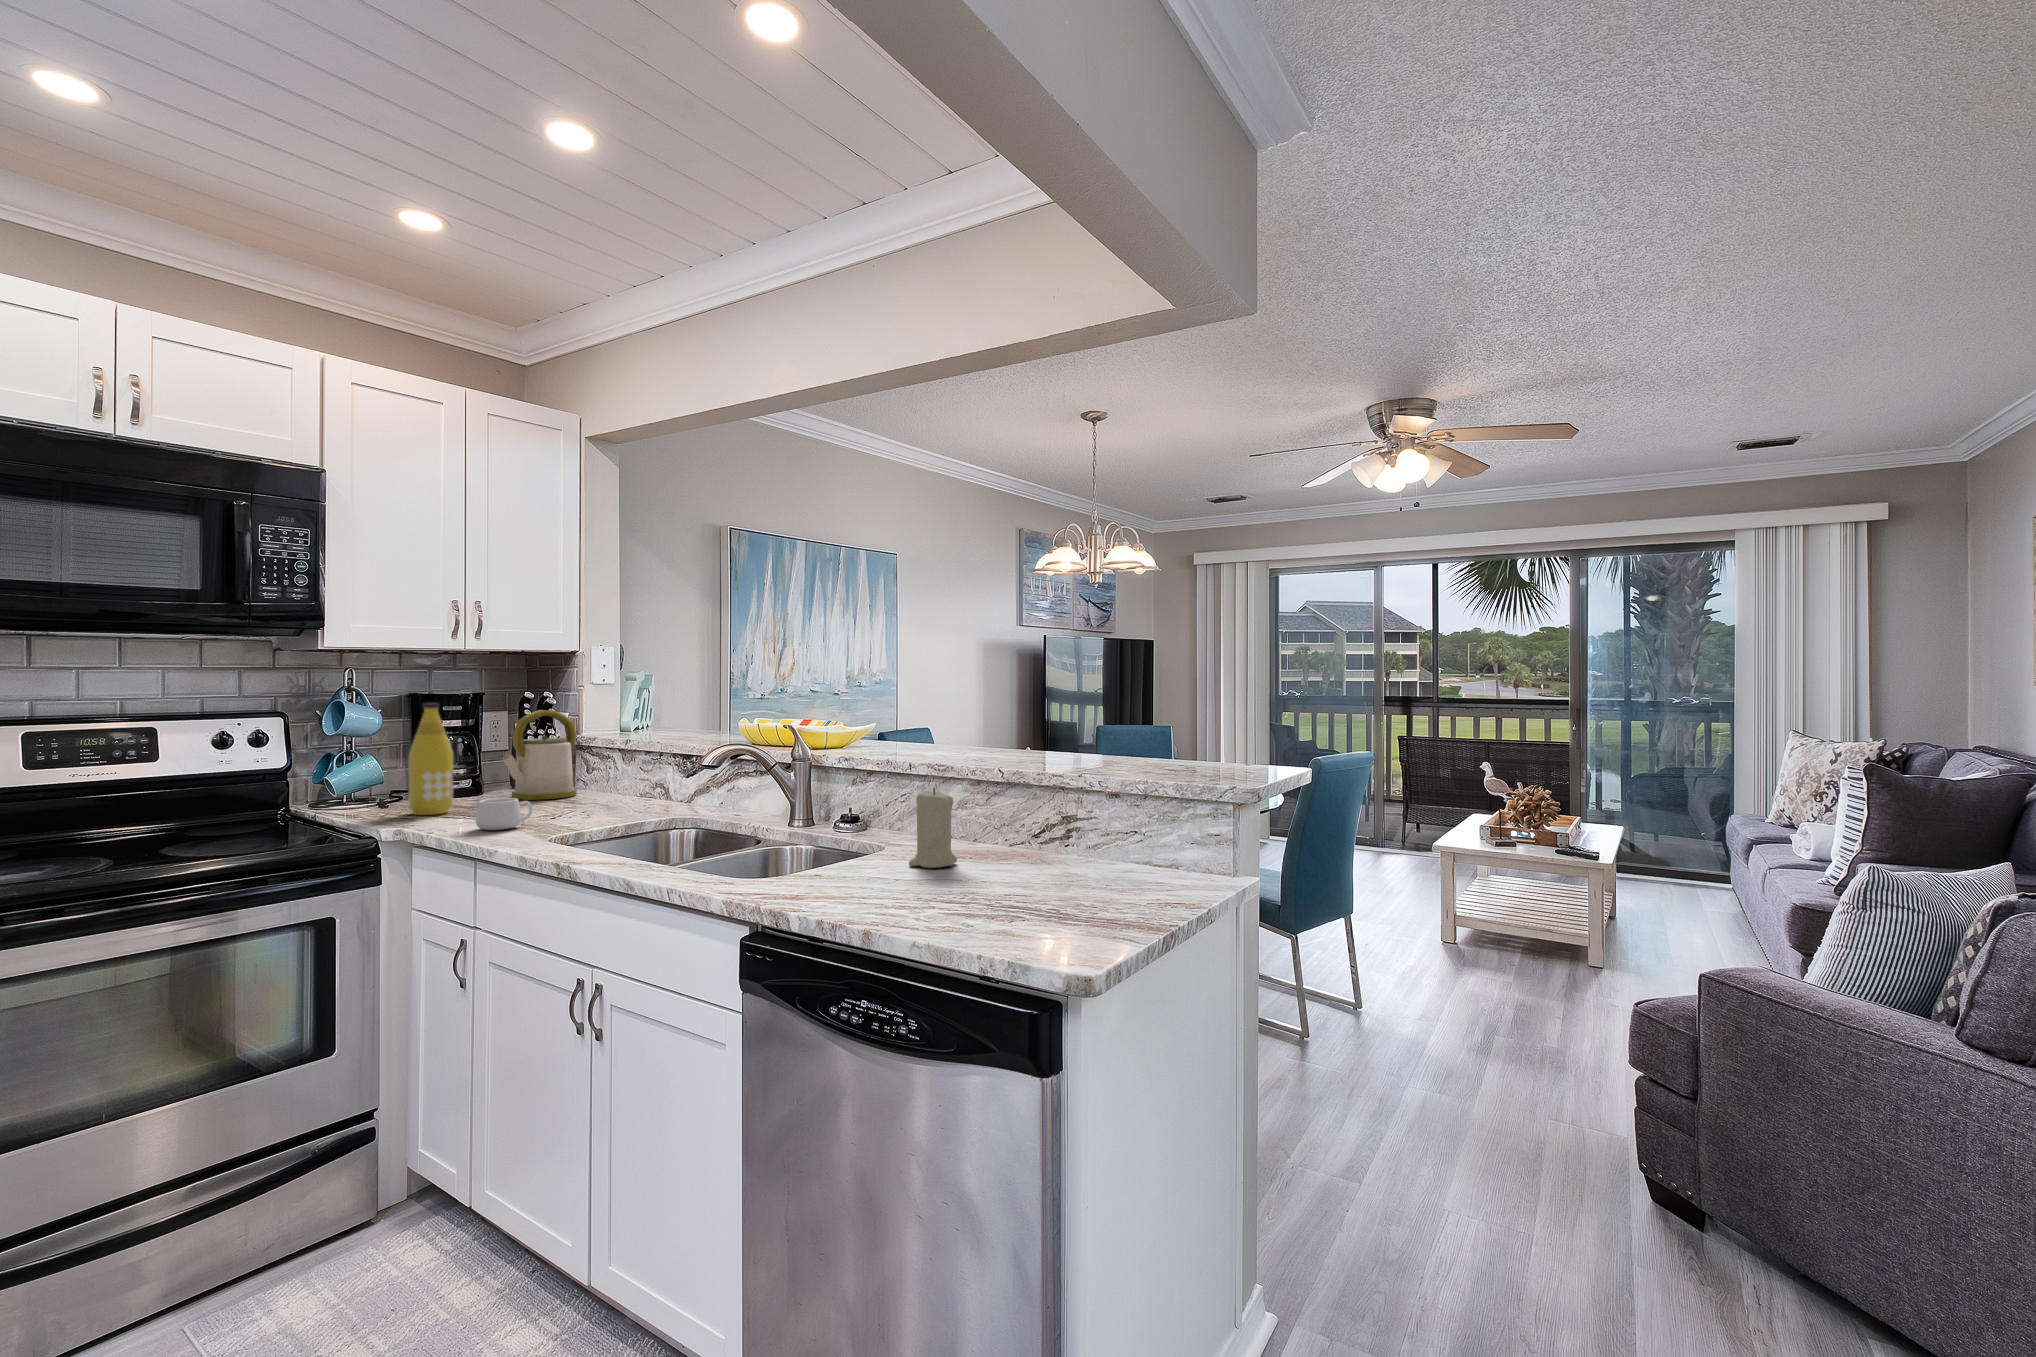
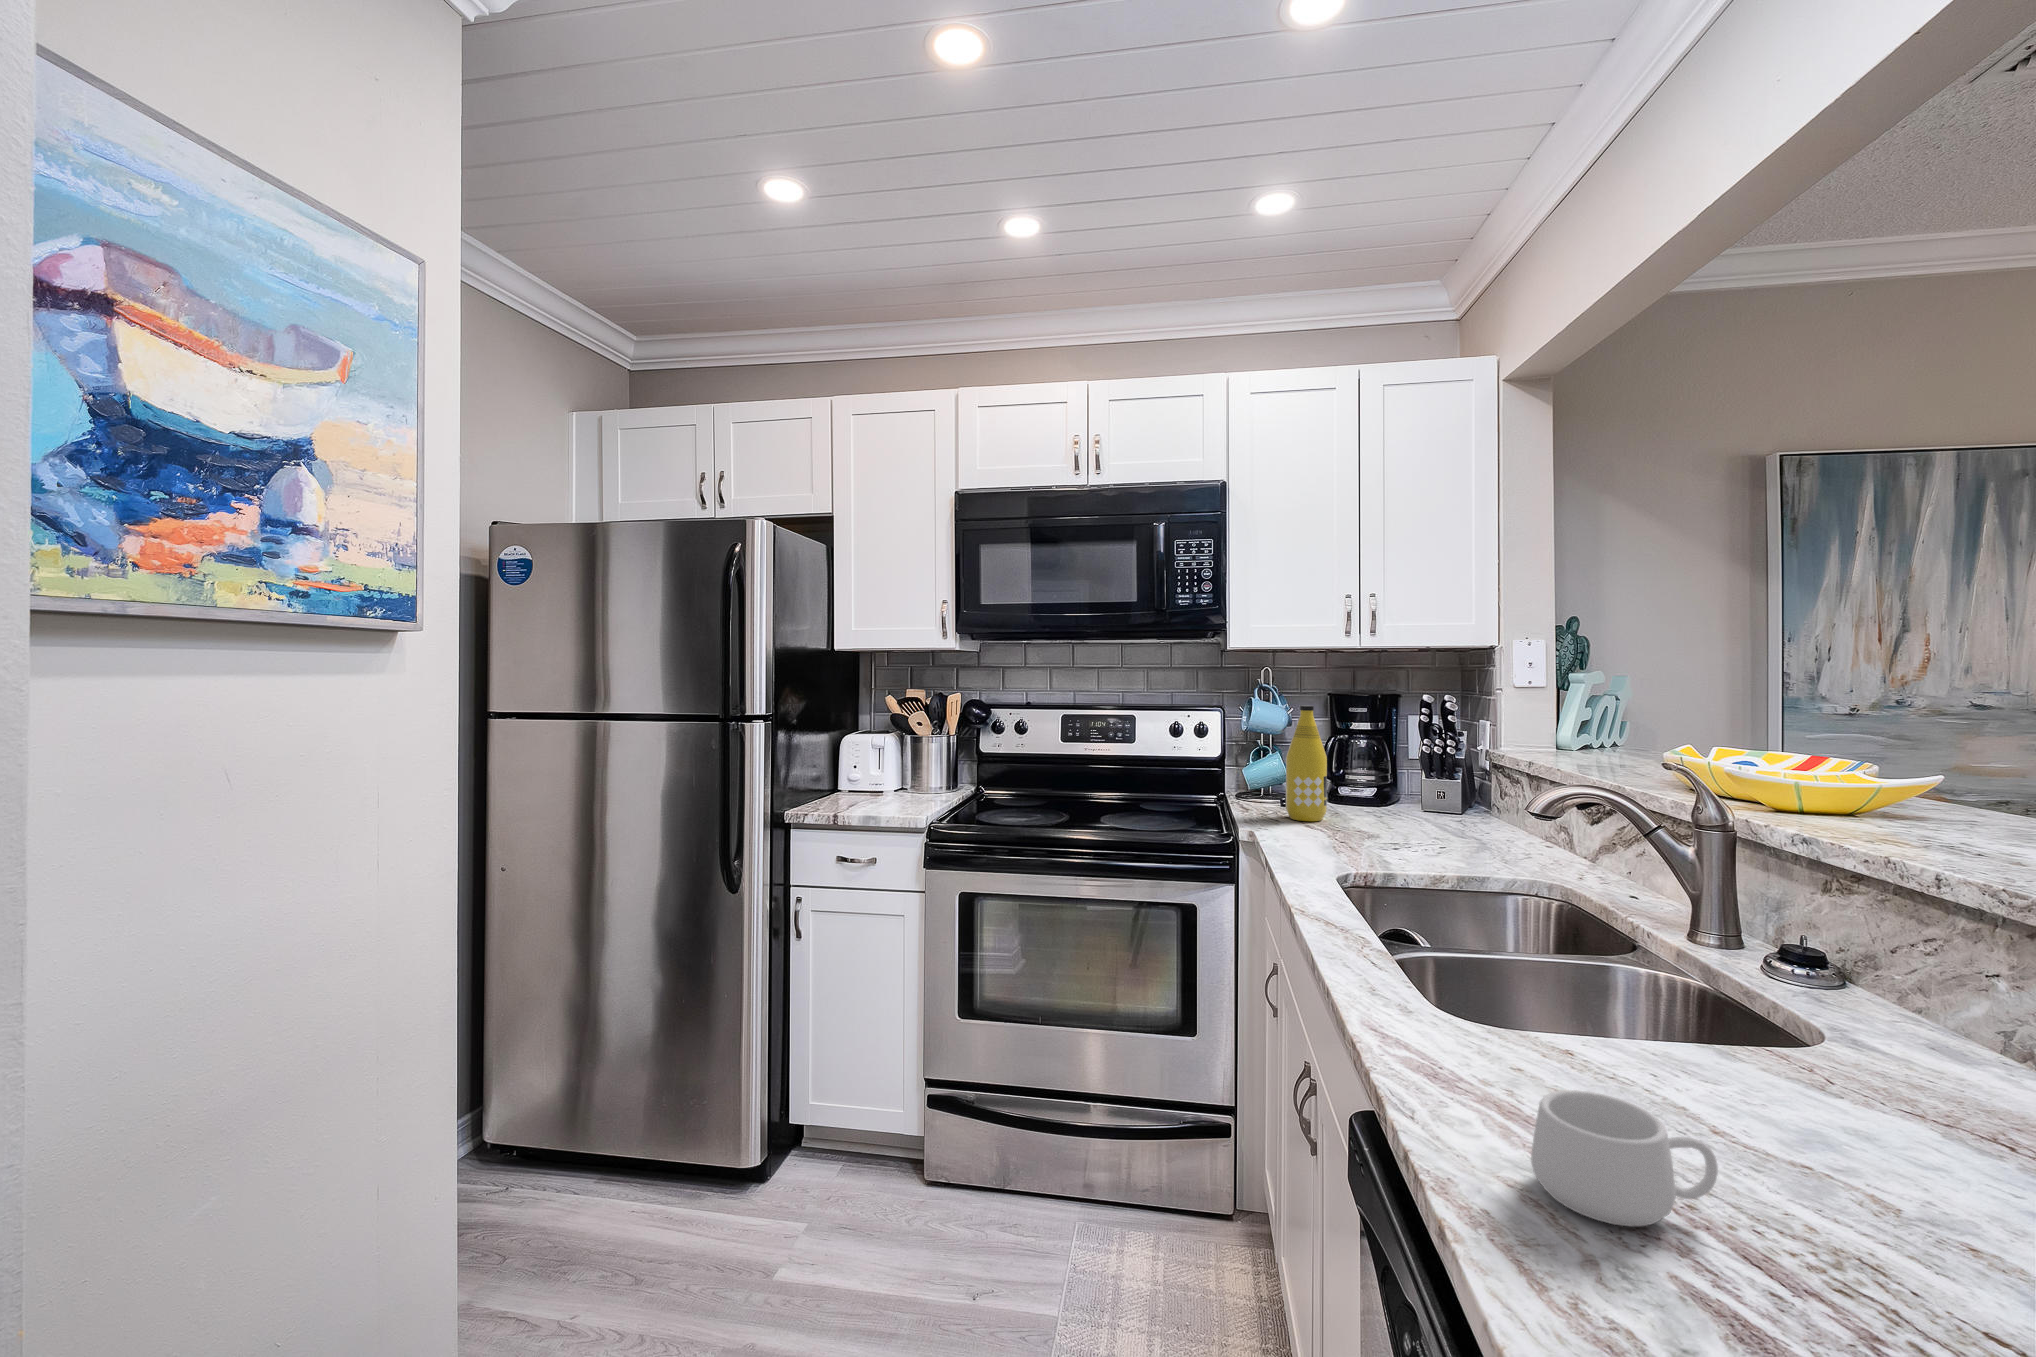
kettle: present [502,710,577,800] -> none [1393,717,1483,823]
candle: present [909,788,957,868] -> none [1794,956,1944,1148]
mug: present [476,798,532,830] -> present [1531,1090,1718,1226]

